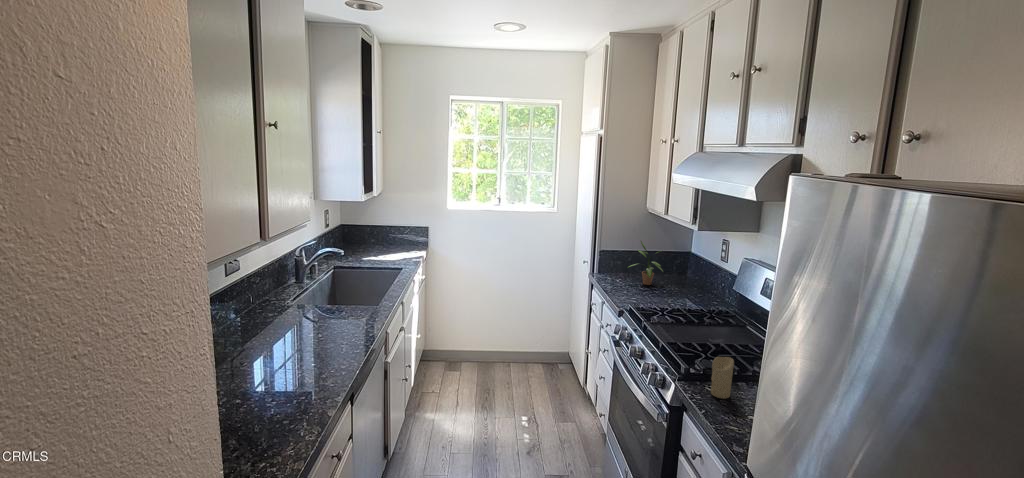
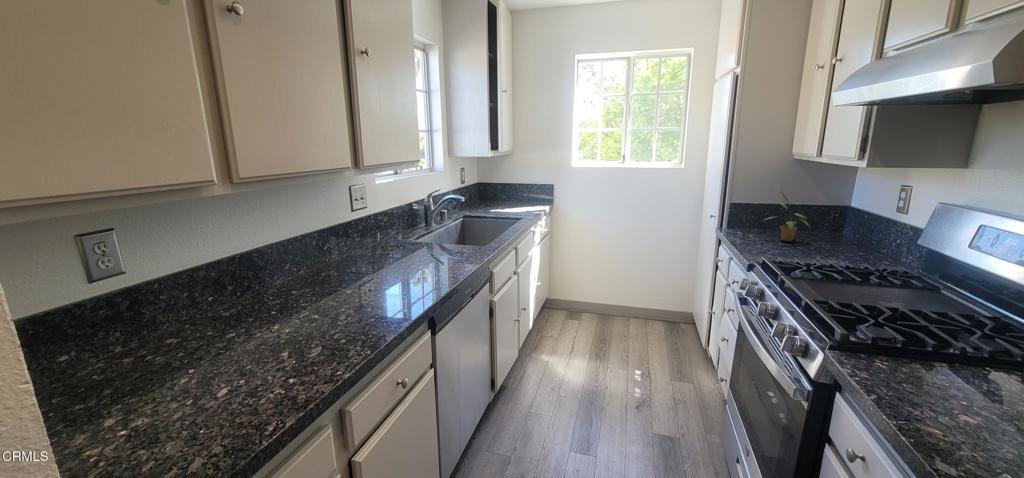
candle: present [711,357,734,399] -> none [888,320,937,384]

